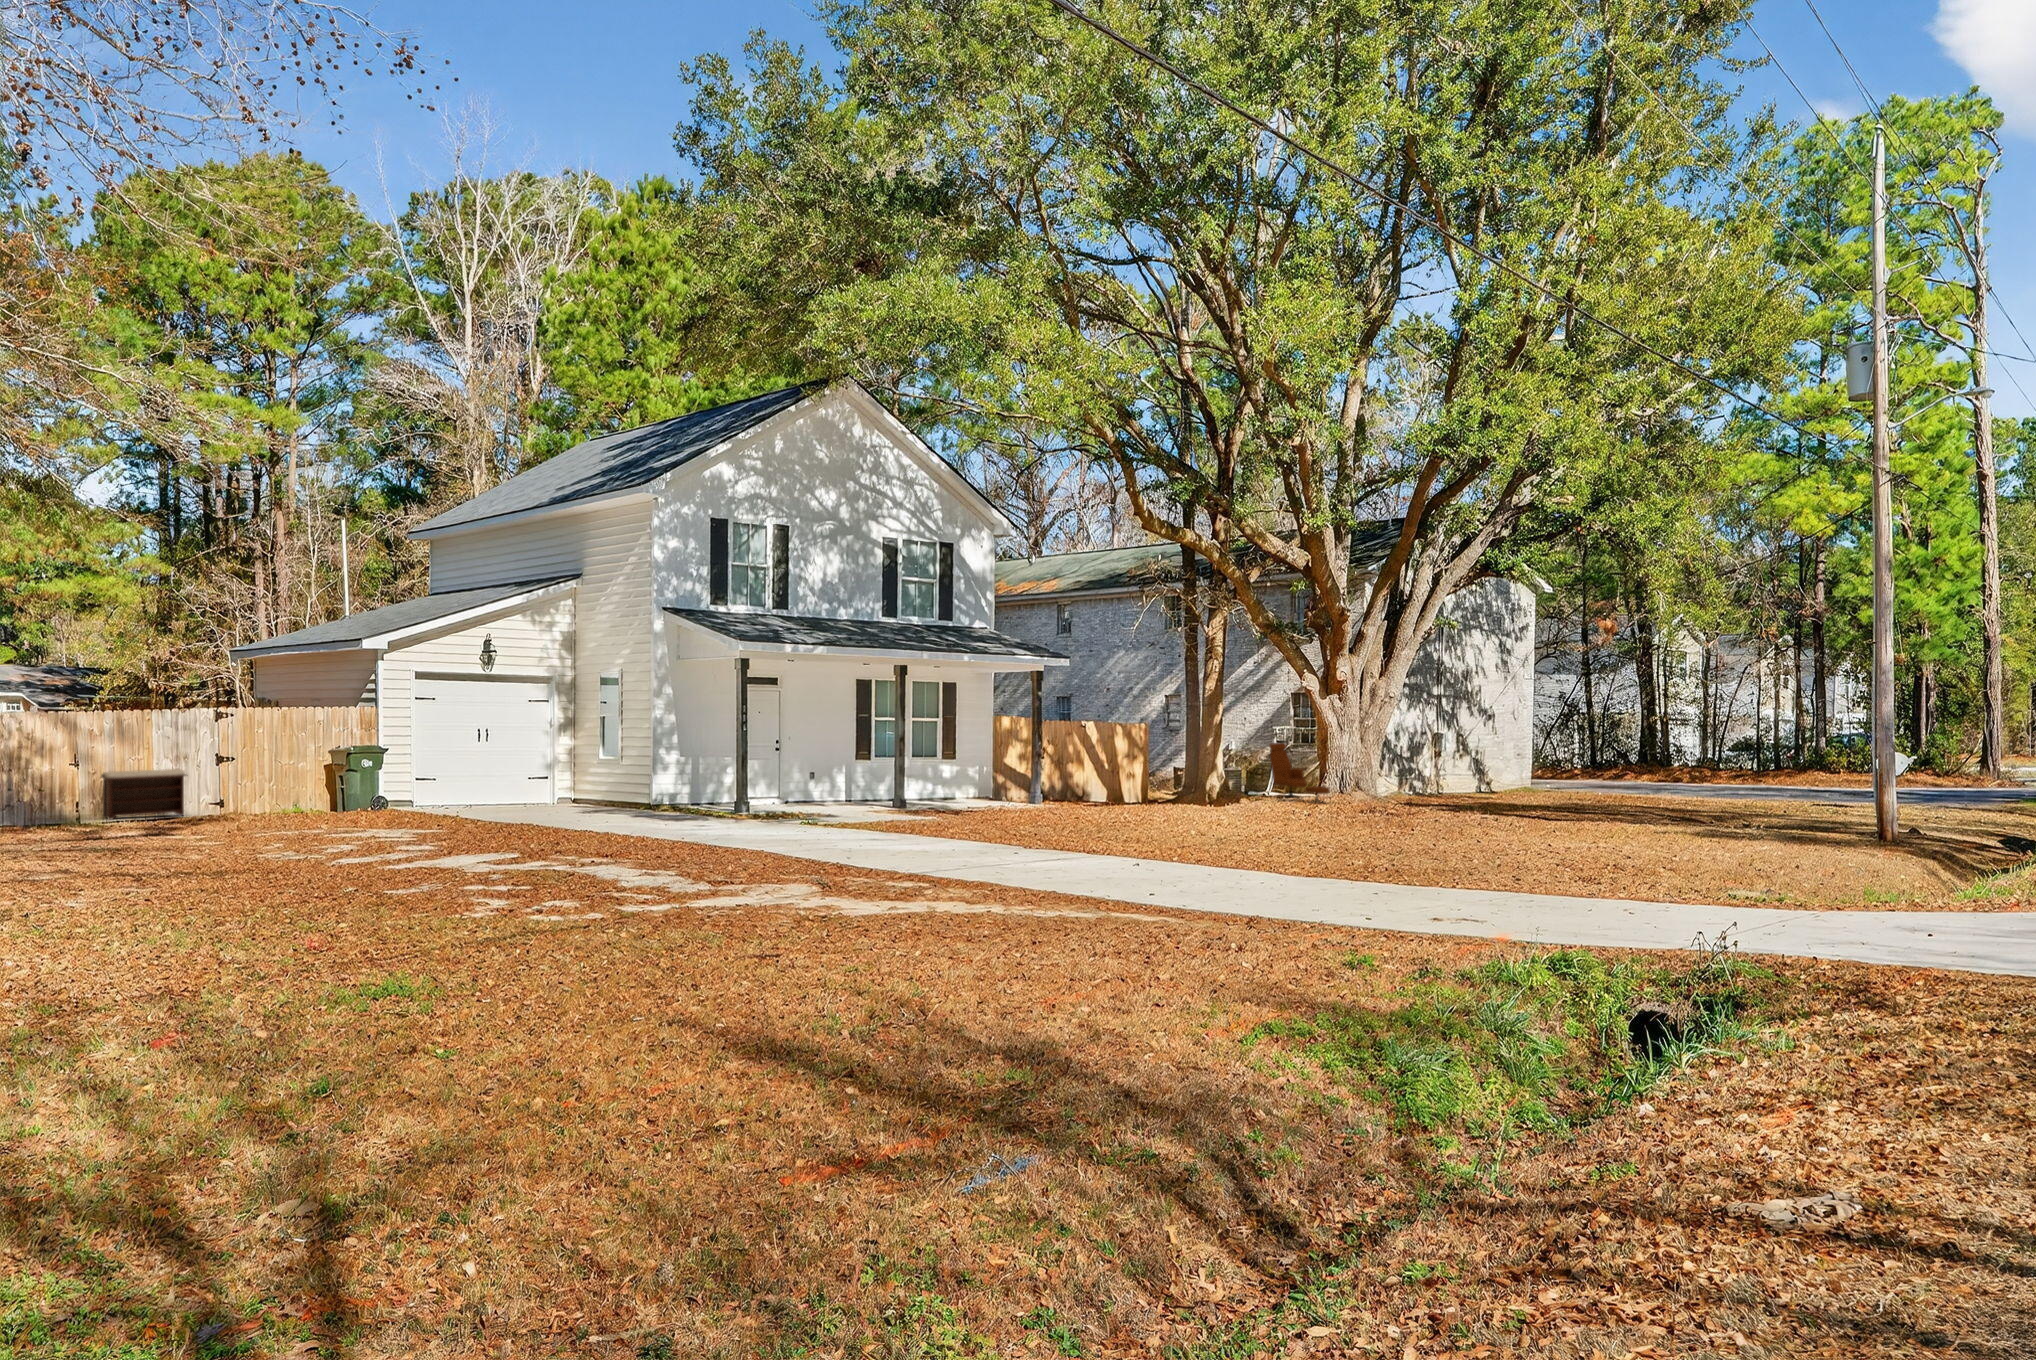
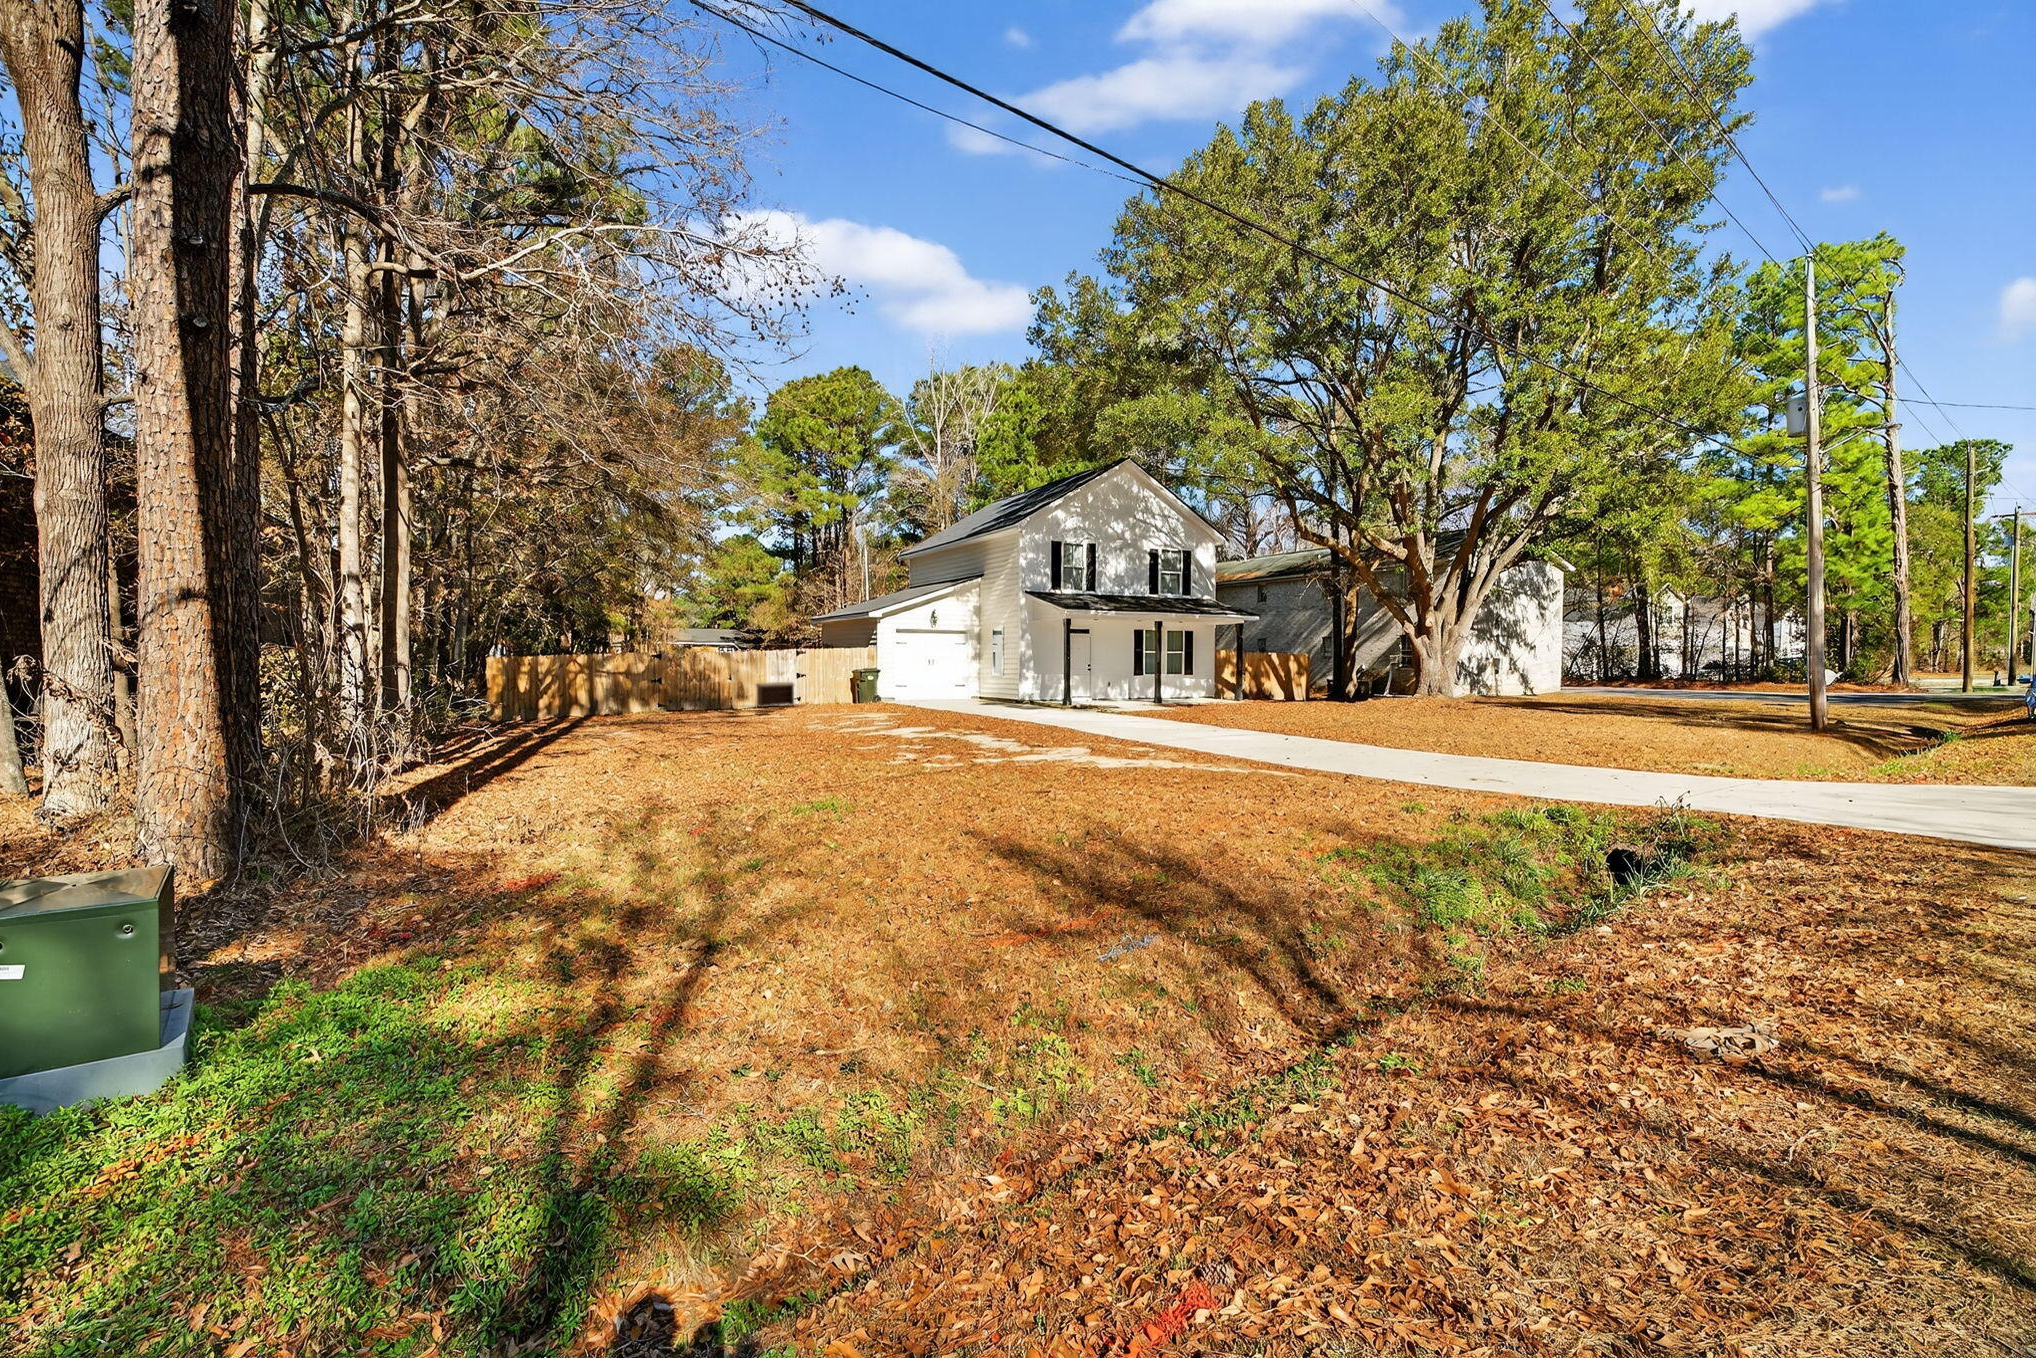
lounge chair: present [1269,743,1330,802] -> none [1386,663,1425,699]

